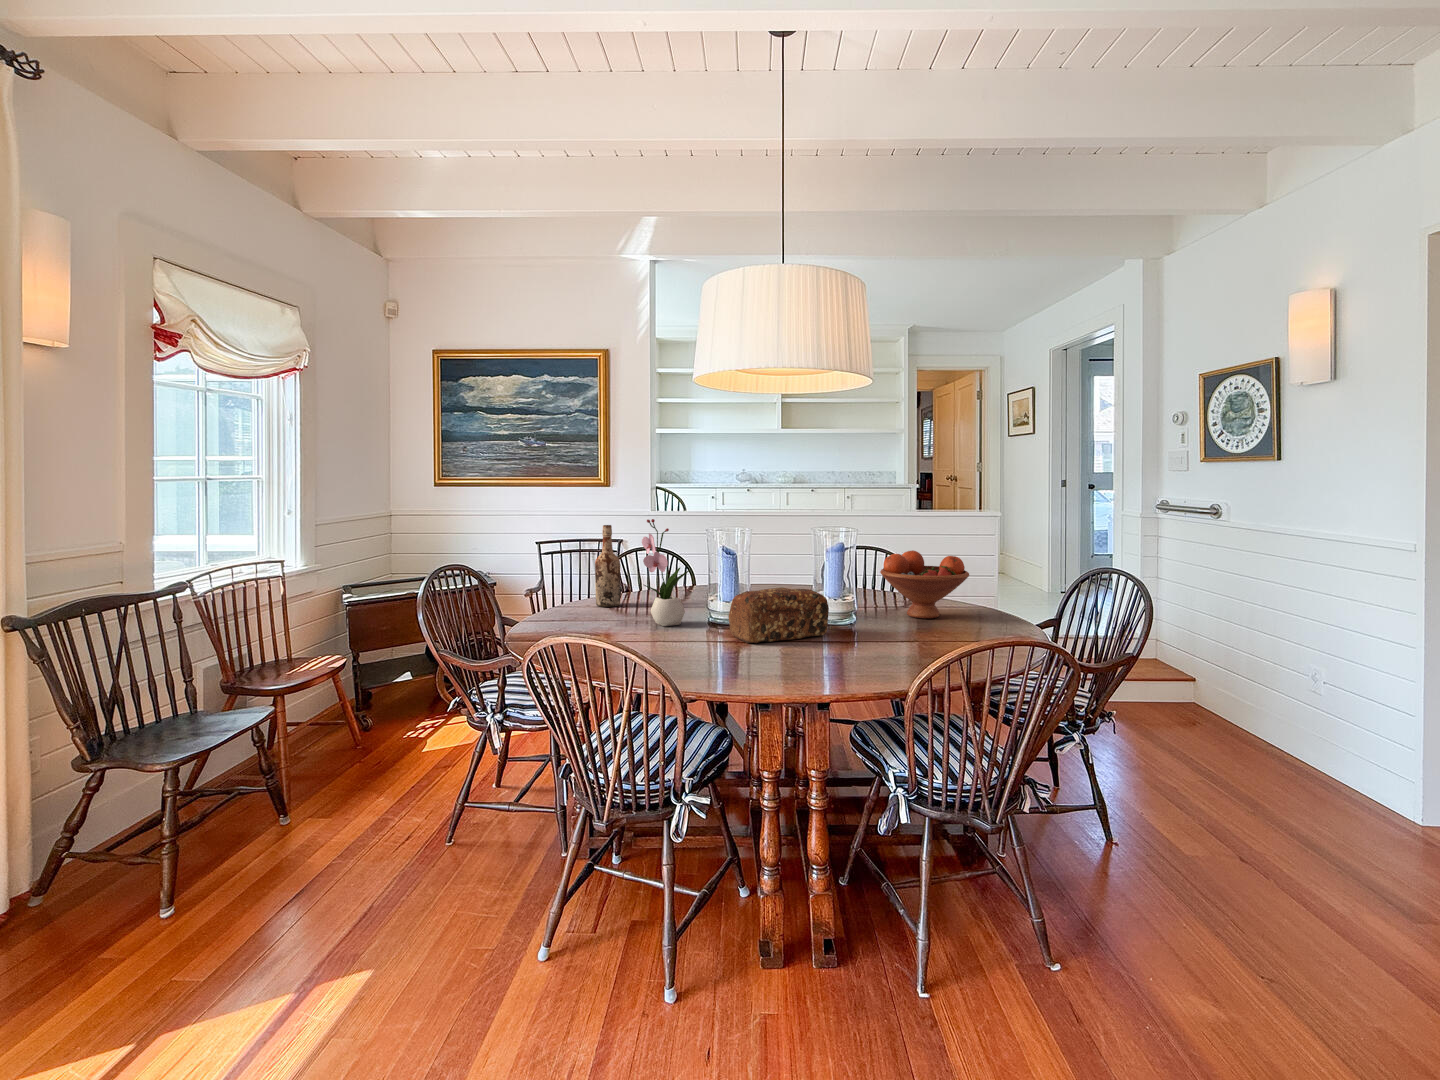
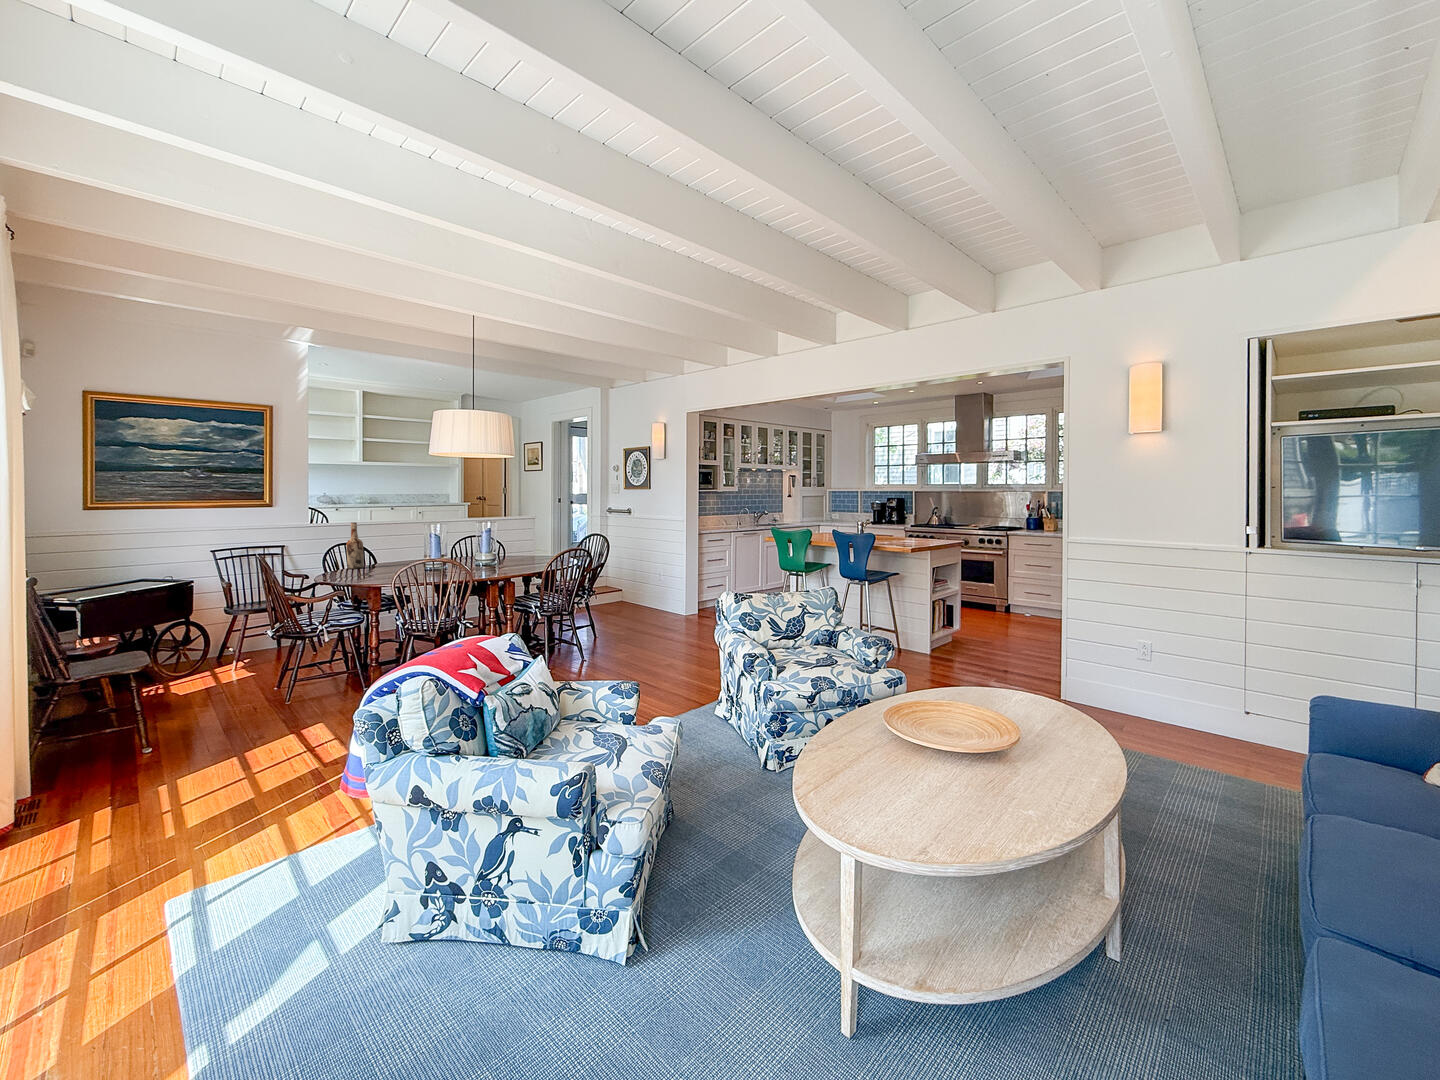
flower arrangement: present [642,519,690,626] -> none [398,516,426,570]
fruit bowl: present [880,550,969,619] -> none [511,529,552,559]
bread loaf: present [728,588,829,643] -> none [455,546,502,570]

